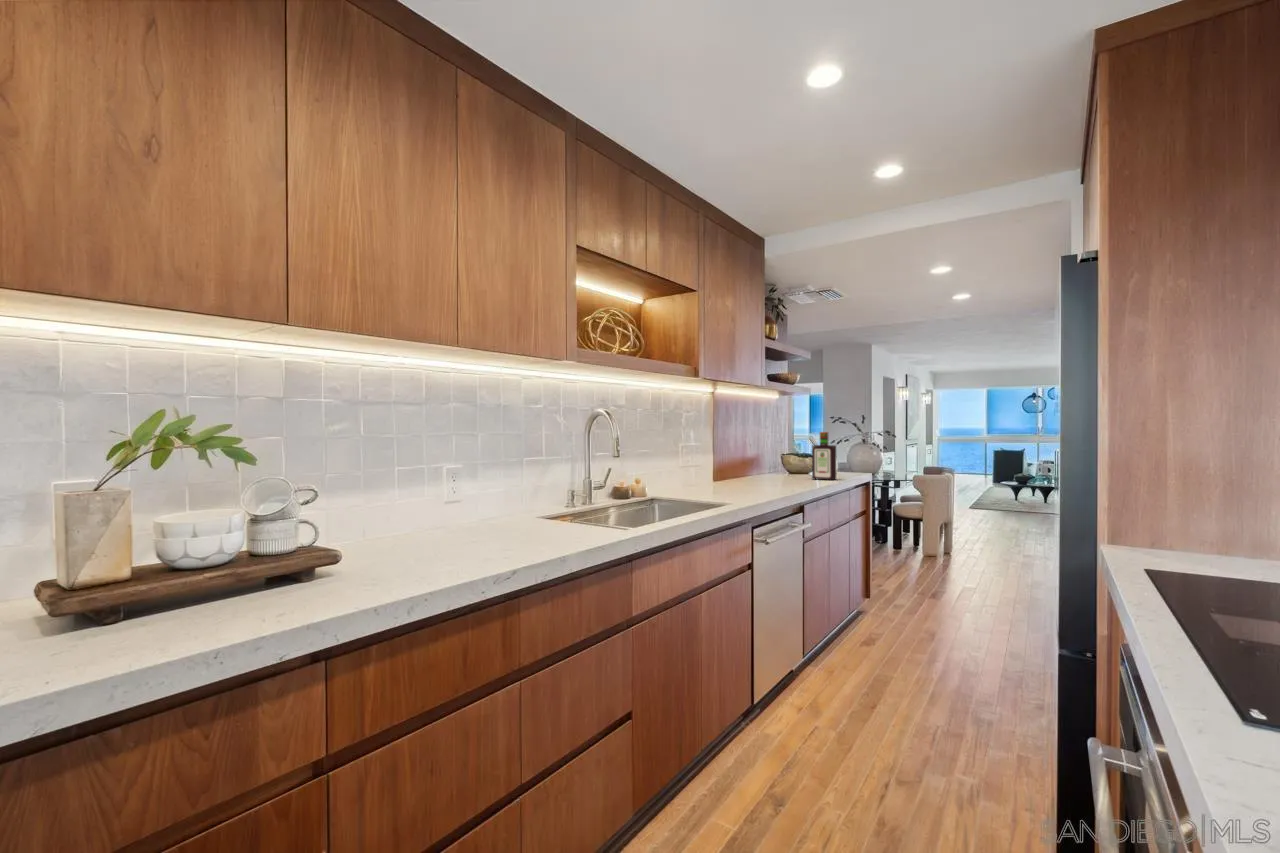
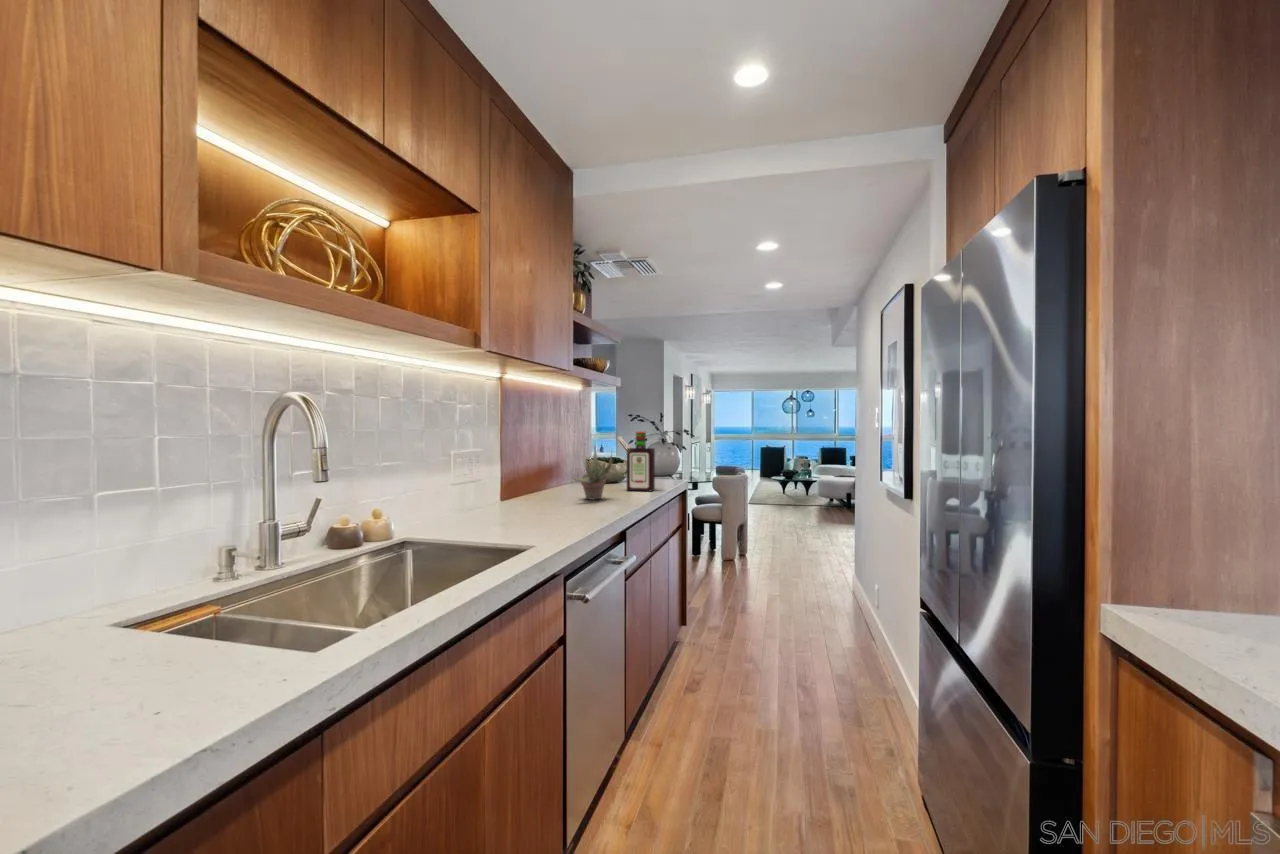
succulent plant: none [765,441,797,484] -> present [573,446,612,500]

